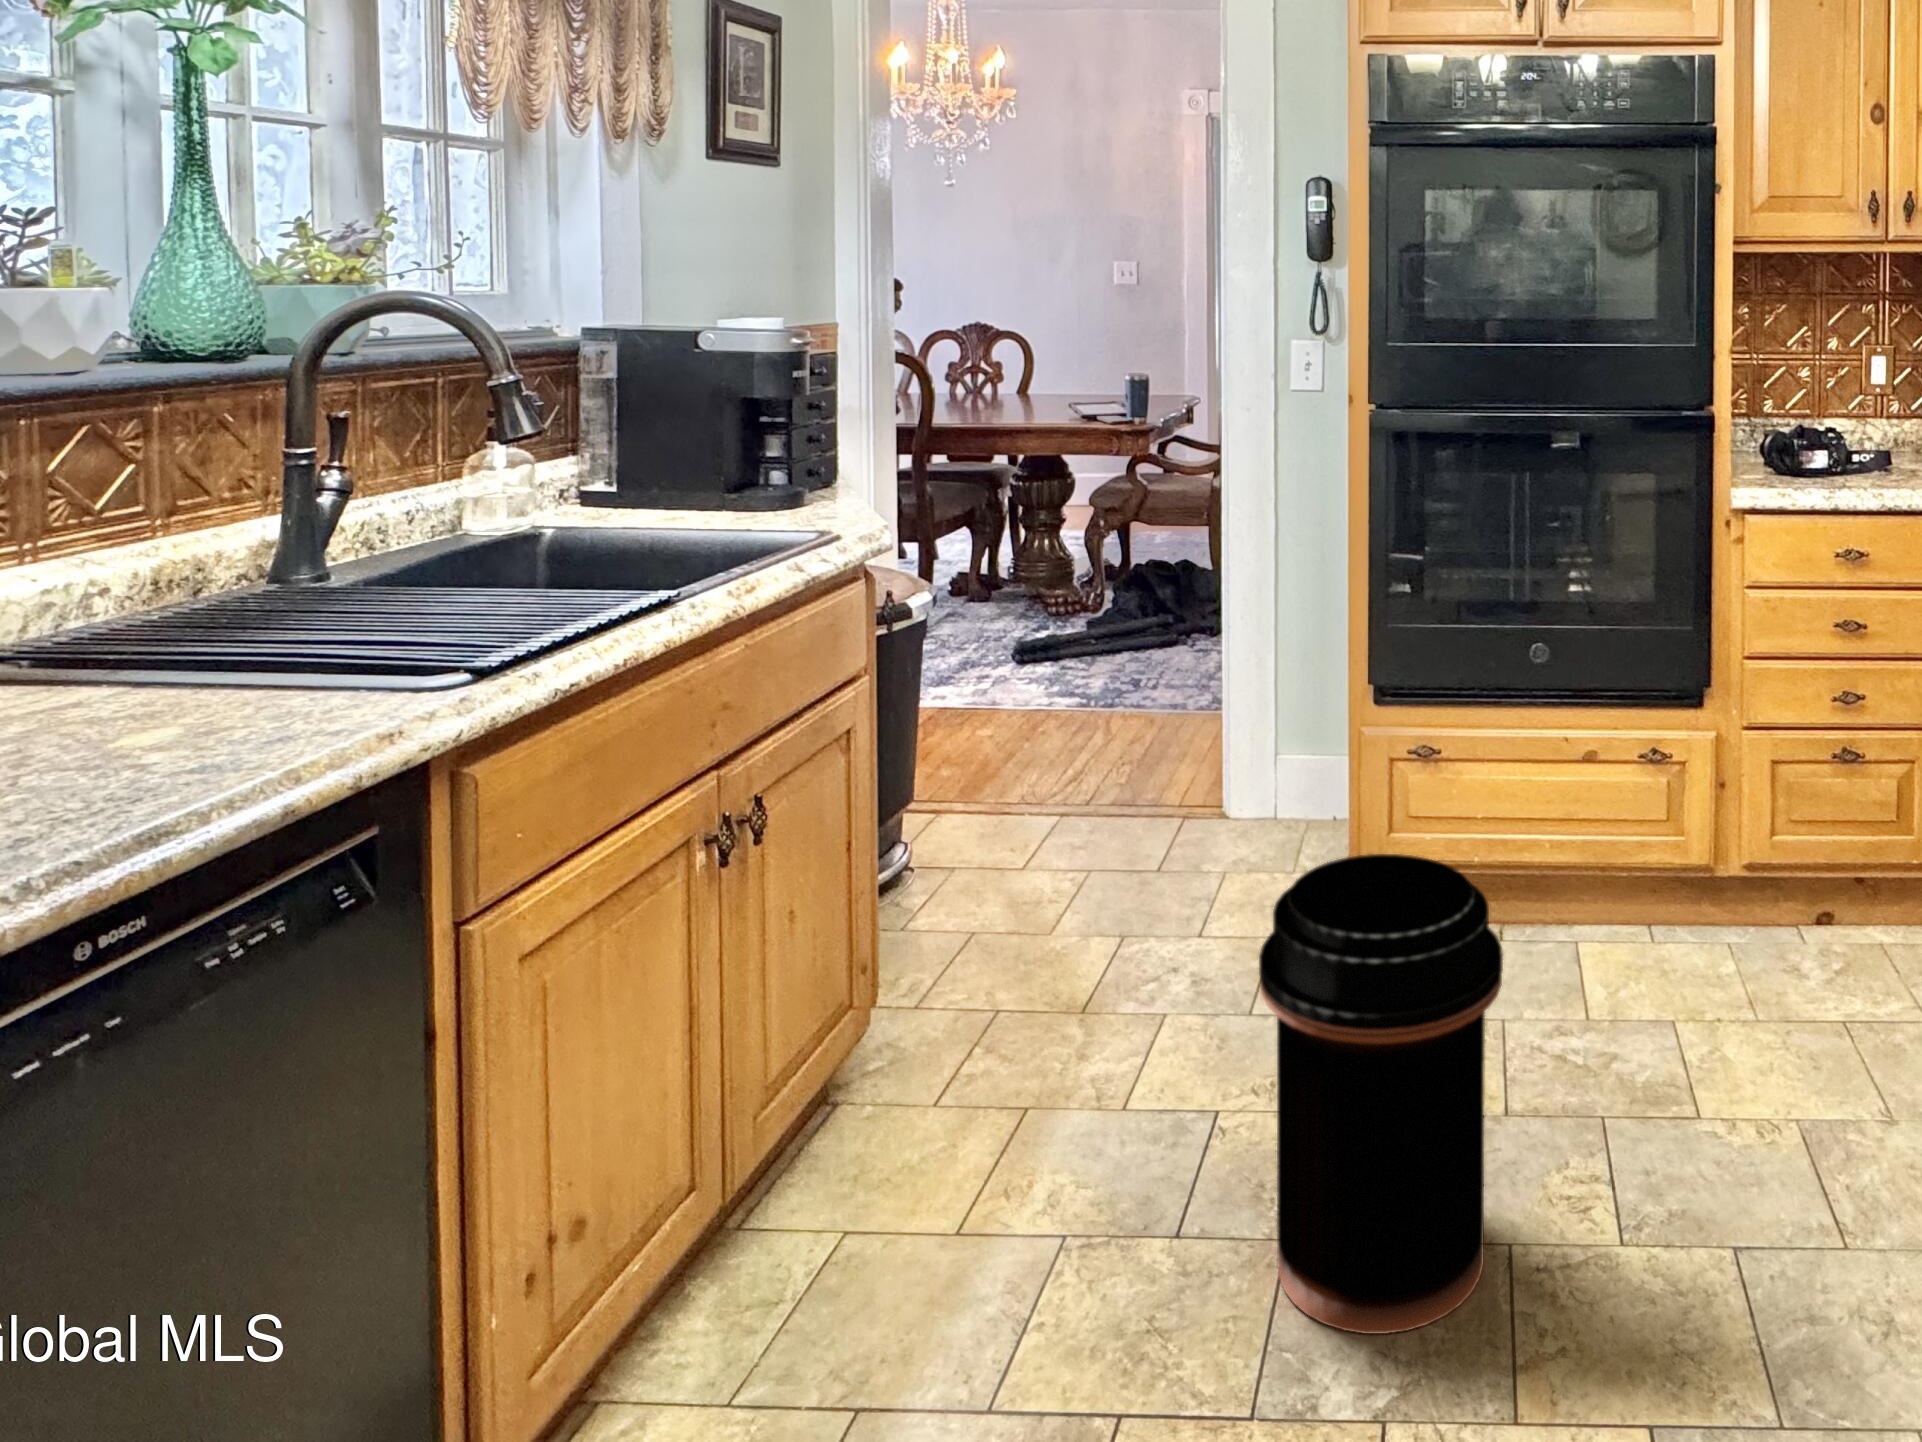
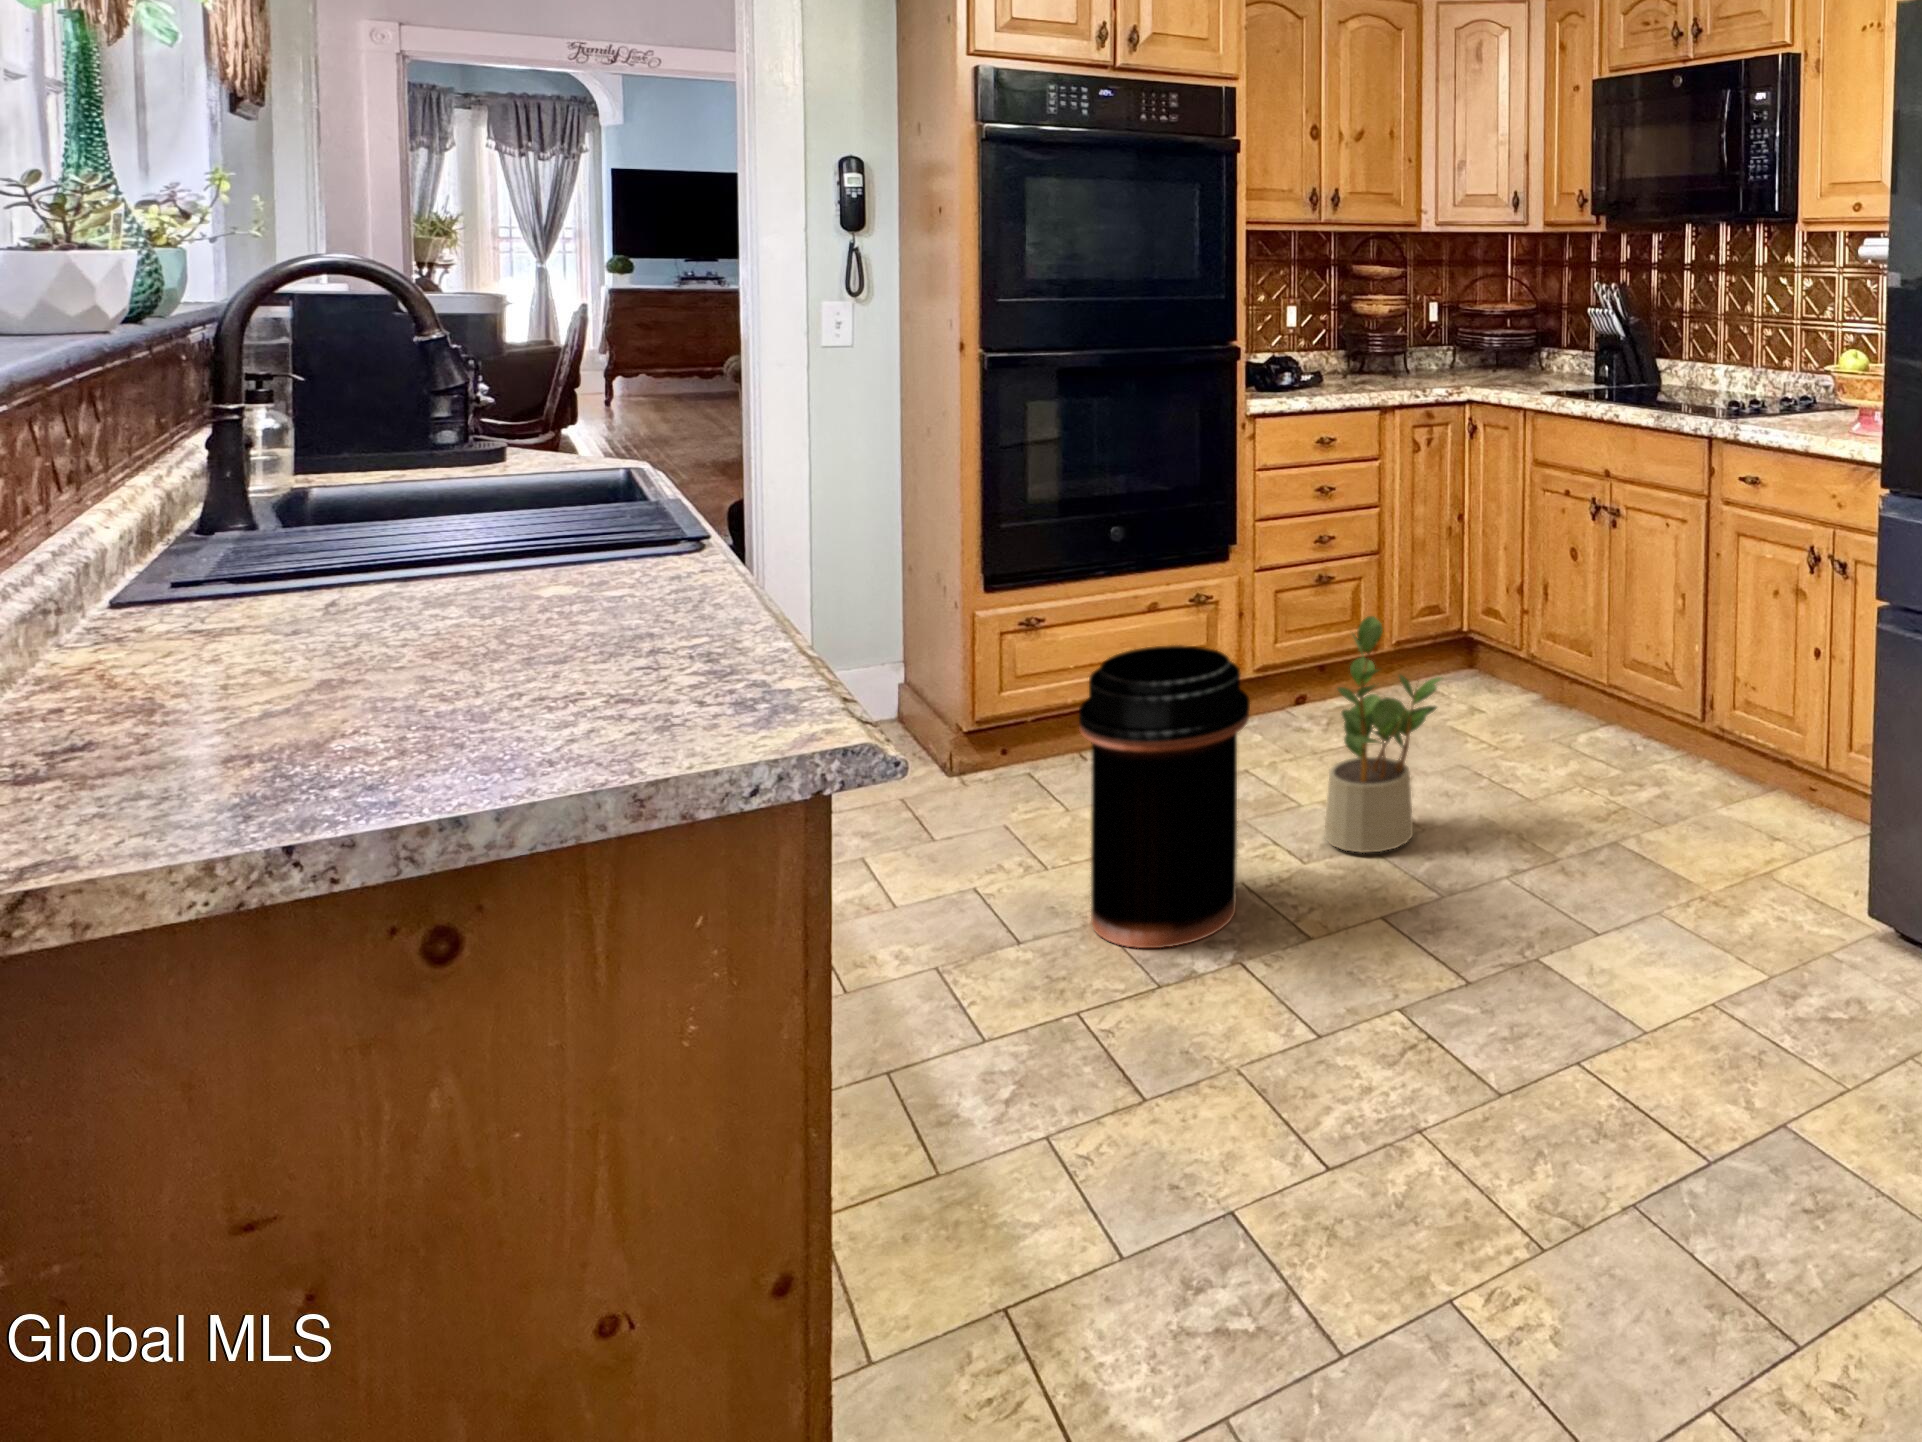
potted plant: none [1679,870,1875,1269] -> present [1324,616,1442,853]

